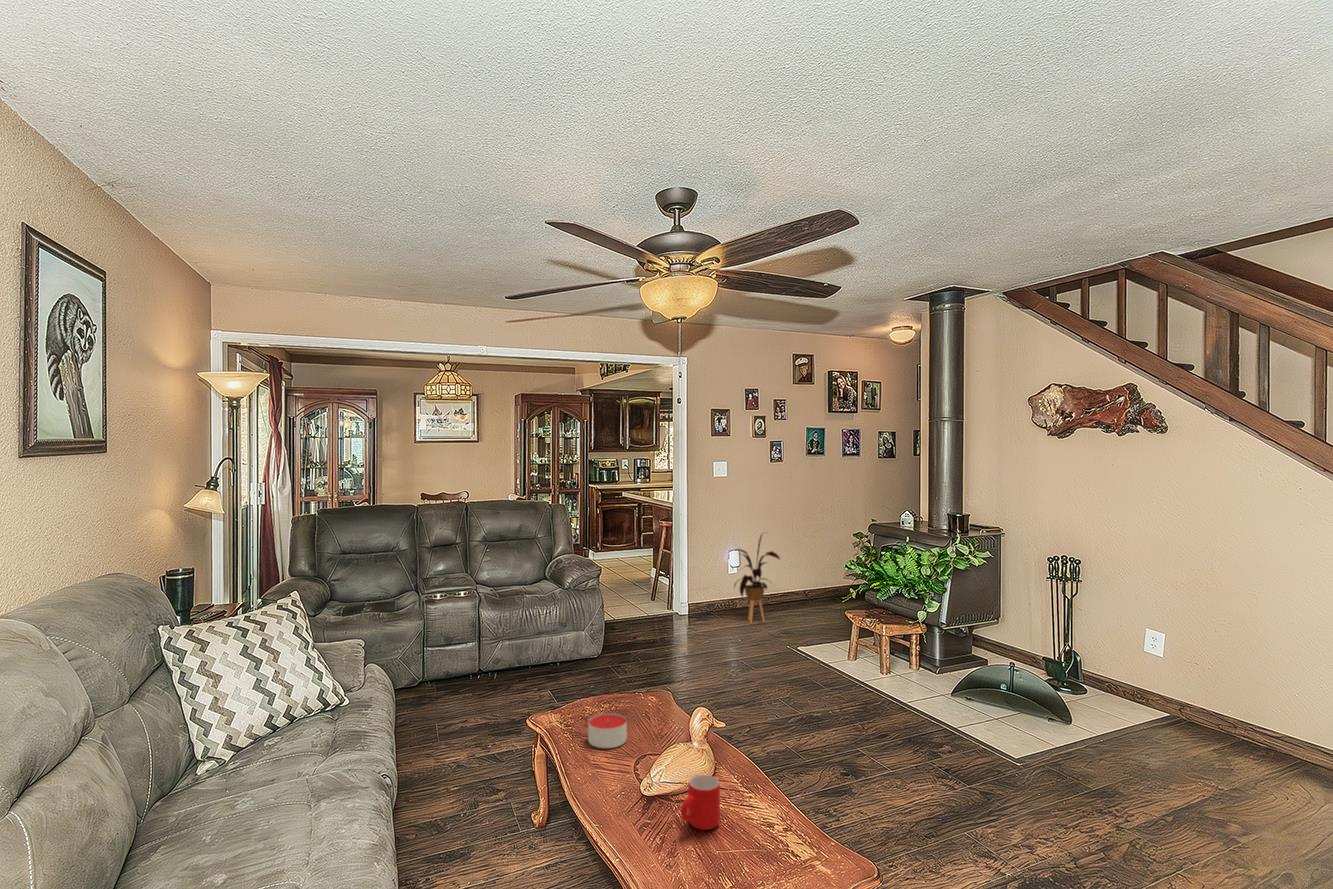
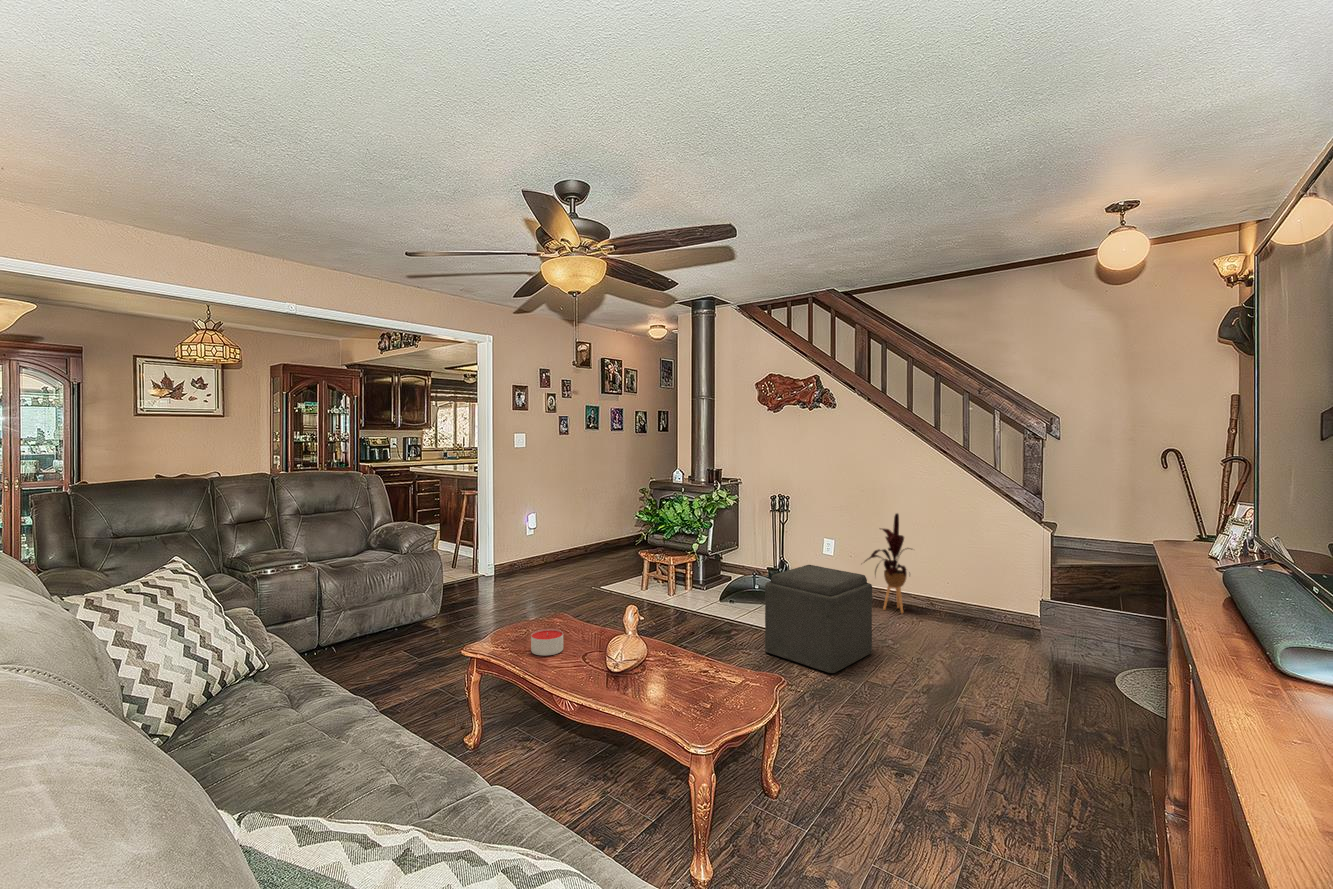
house plant: present [734,535,780,624] -> present [865,513,912,613]
ottoman: none [977,670,1167,852] -> present [765,565,872,673]
mug: present [681,775,720,830] -> none [653,648,677,686]

